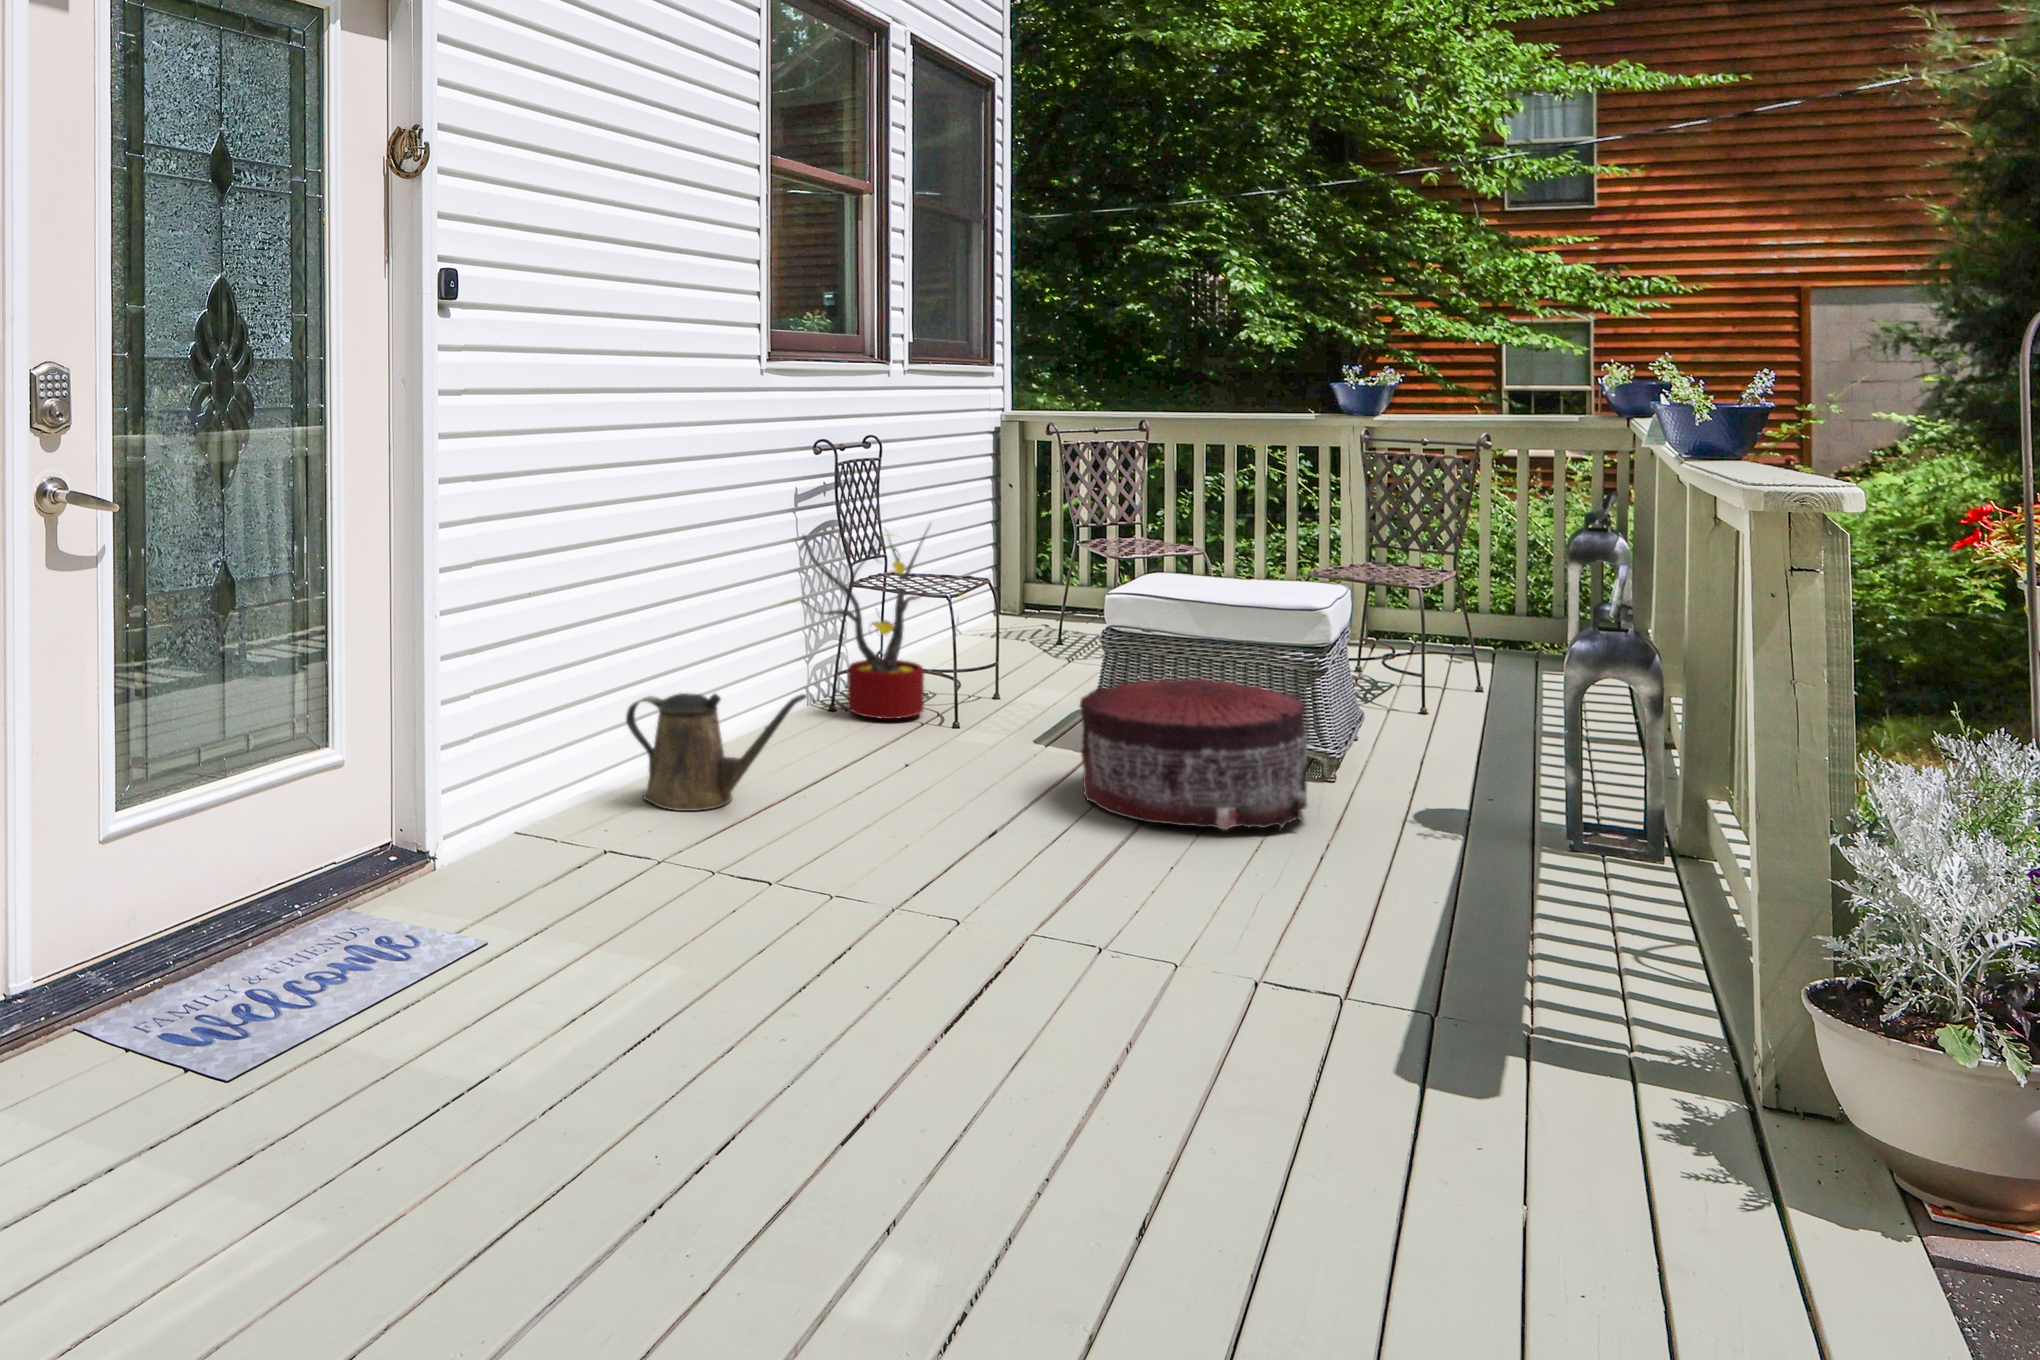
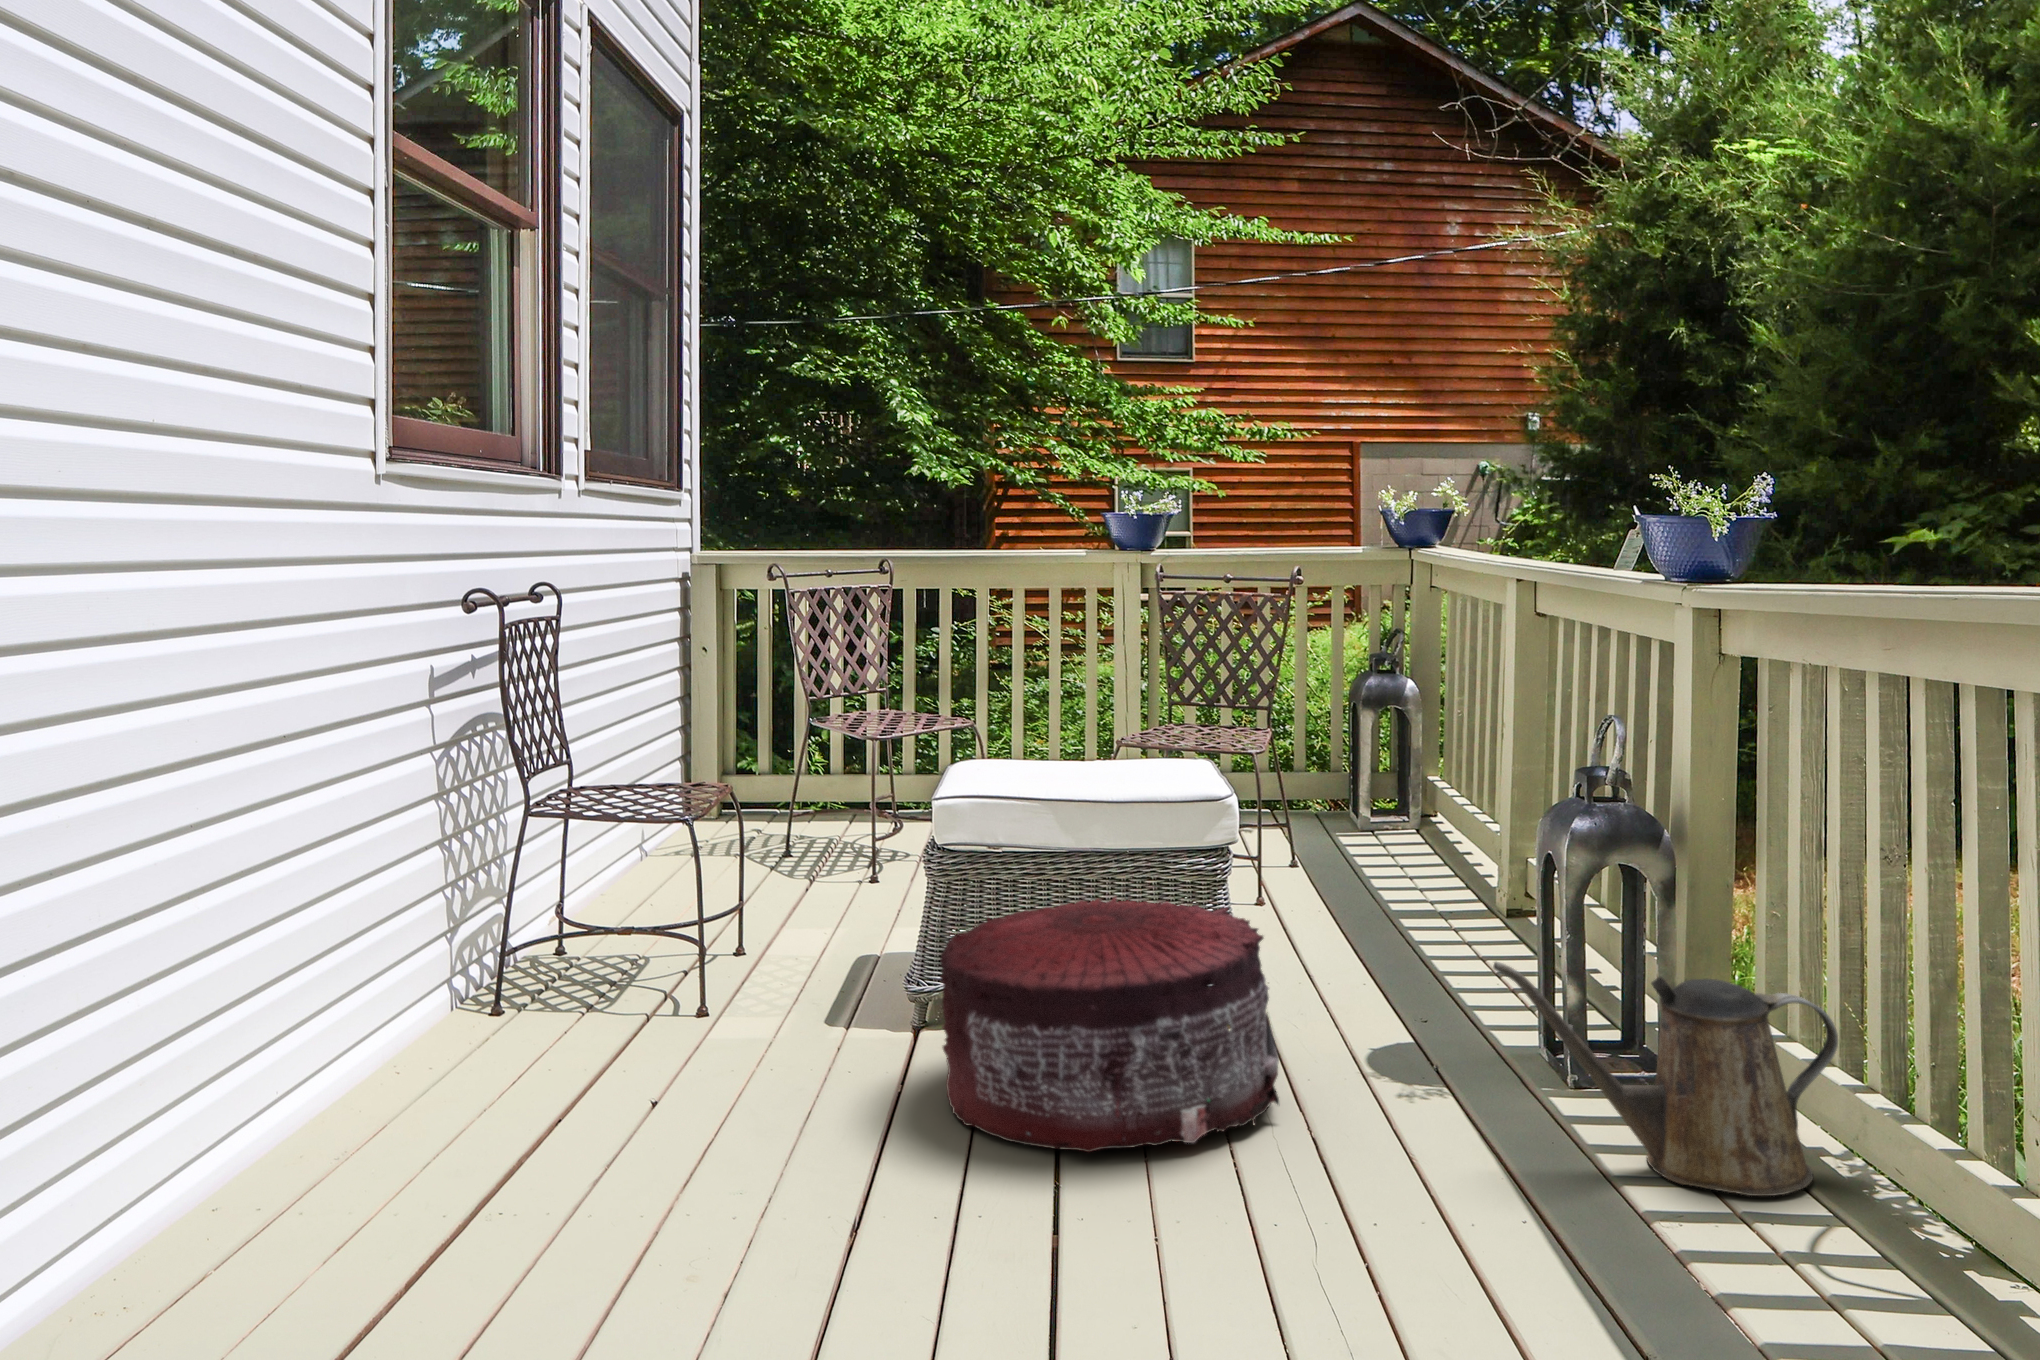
decorative plant: present [784,533,926,719] -> none [410,703,700,1022]
watering can: present [626,693,807,811] -> present [1493,962,1838,1196]

